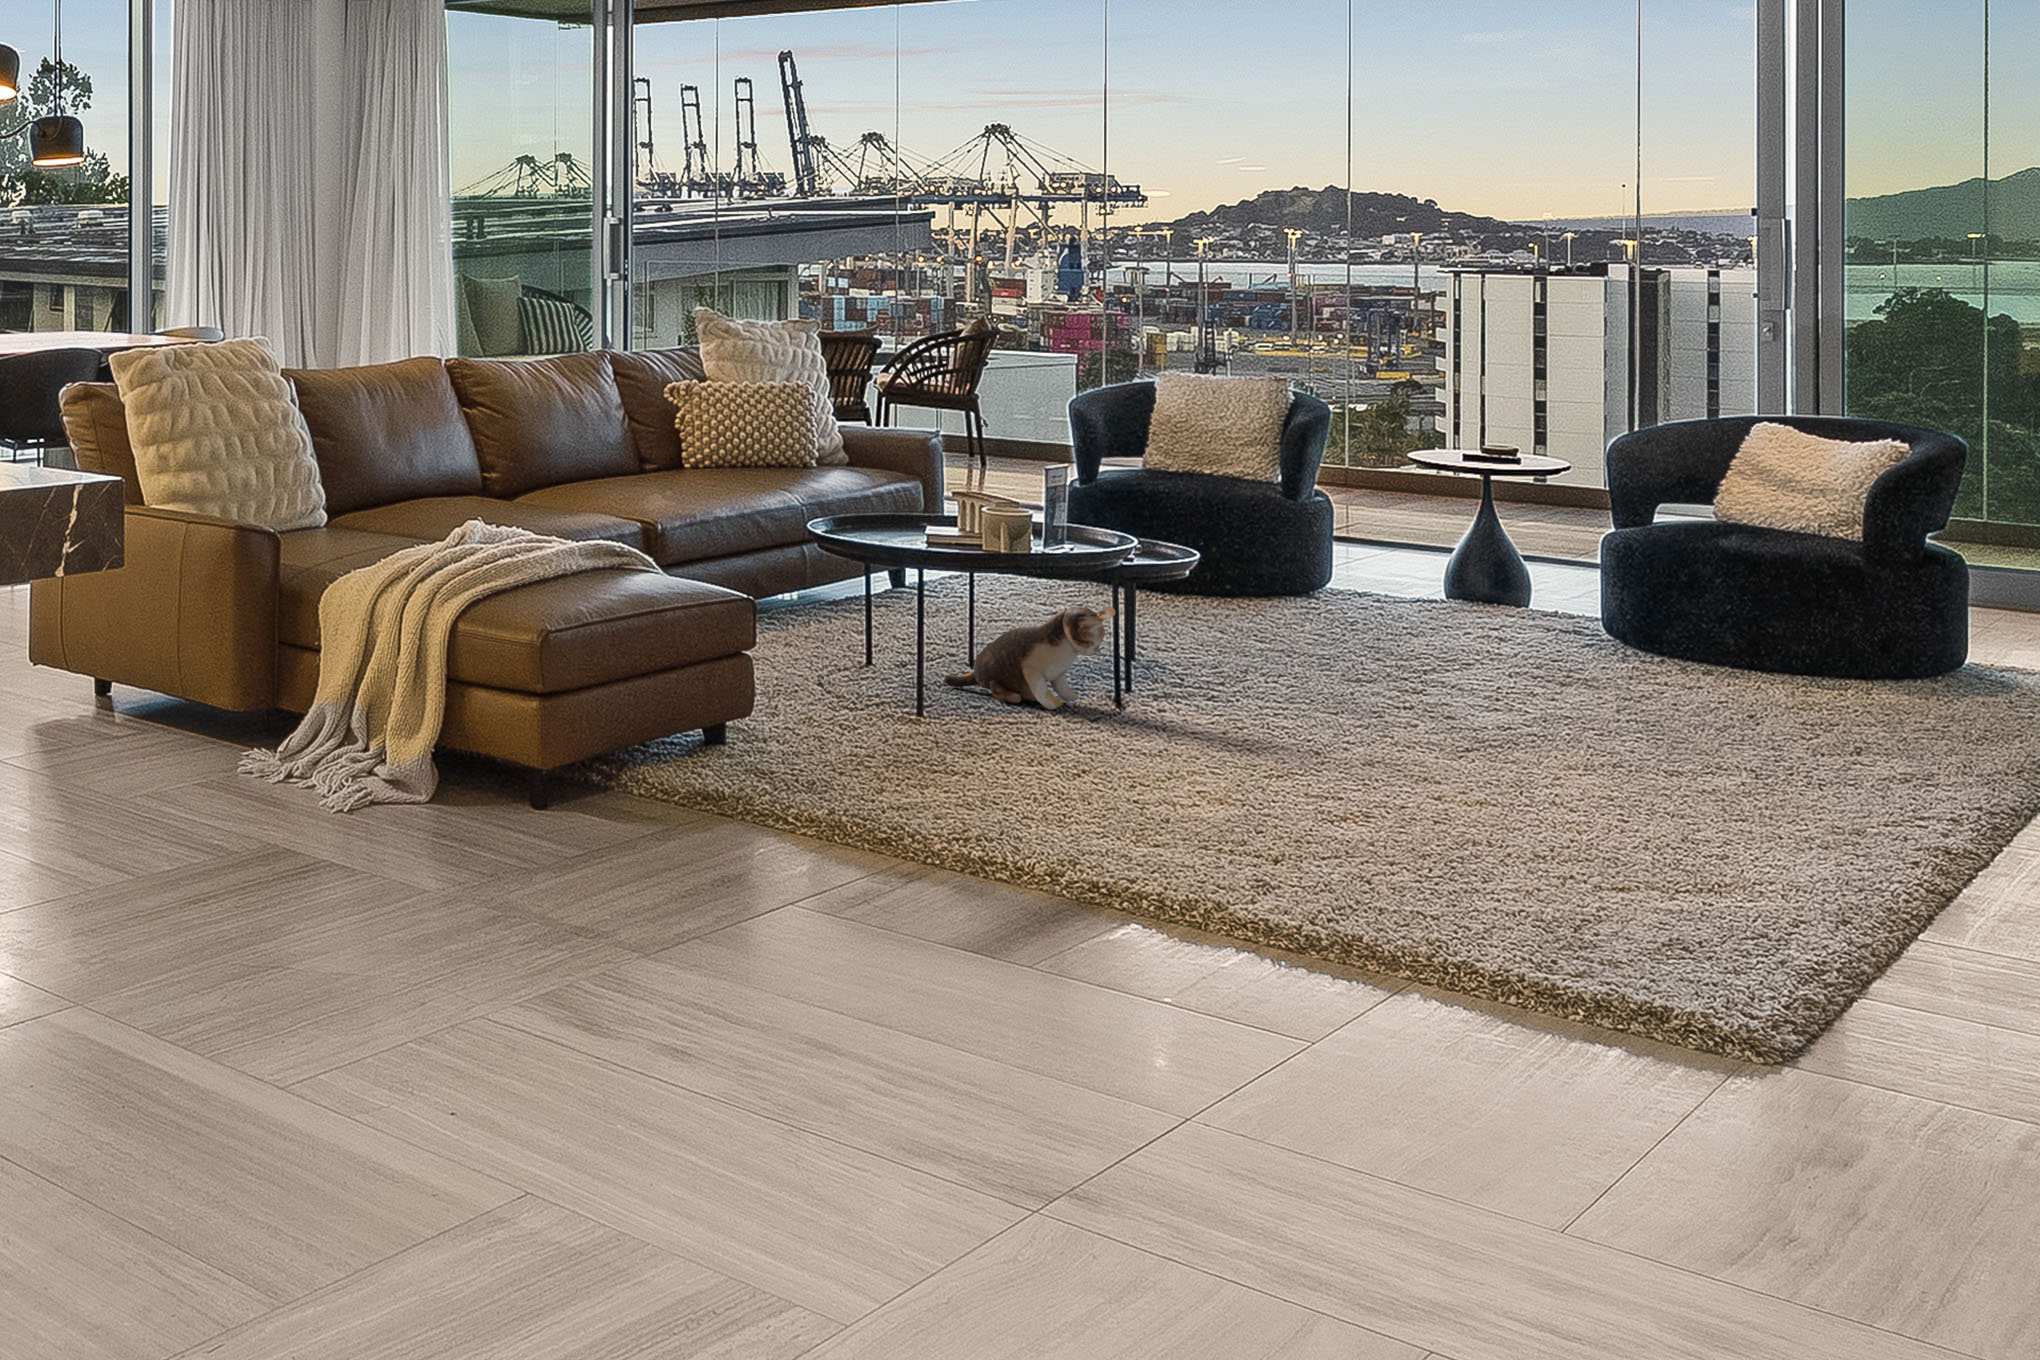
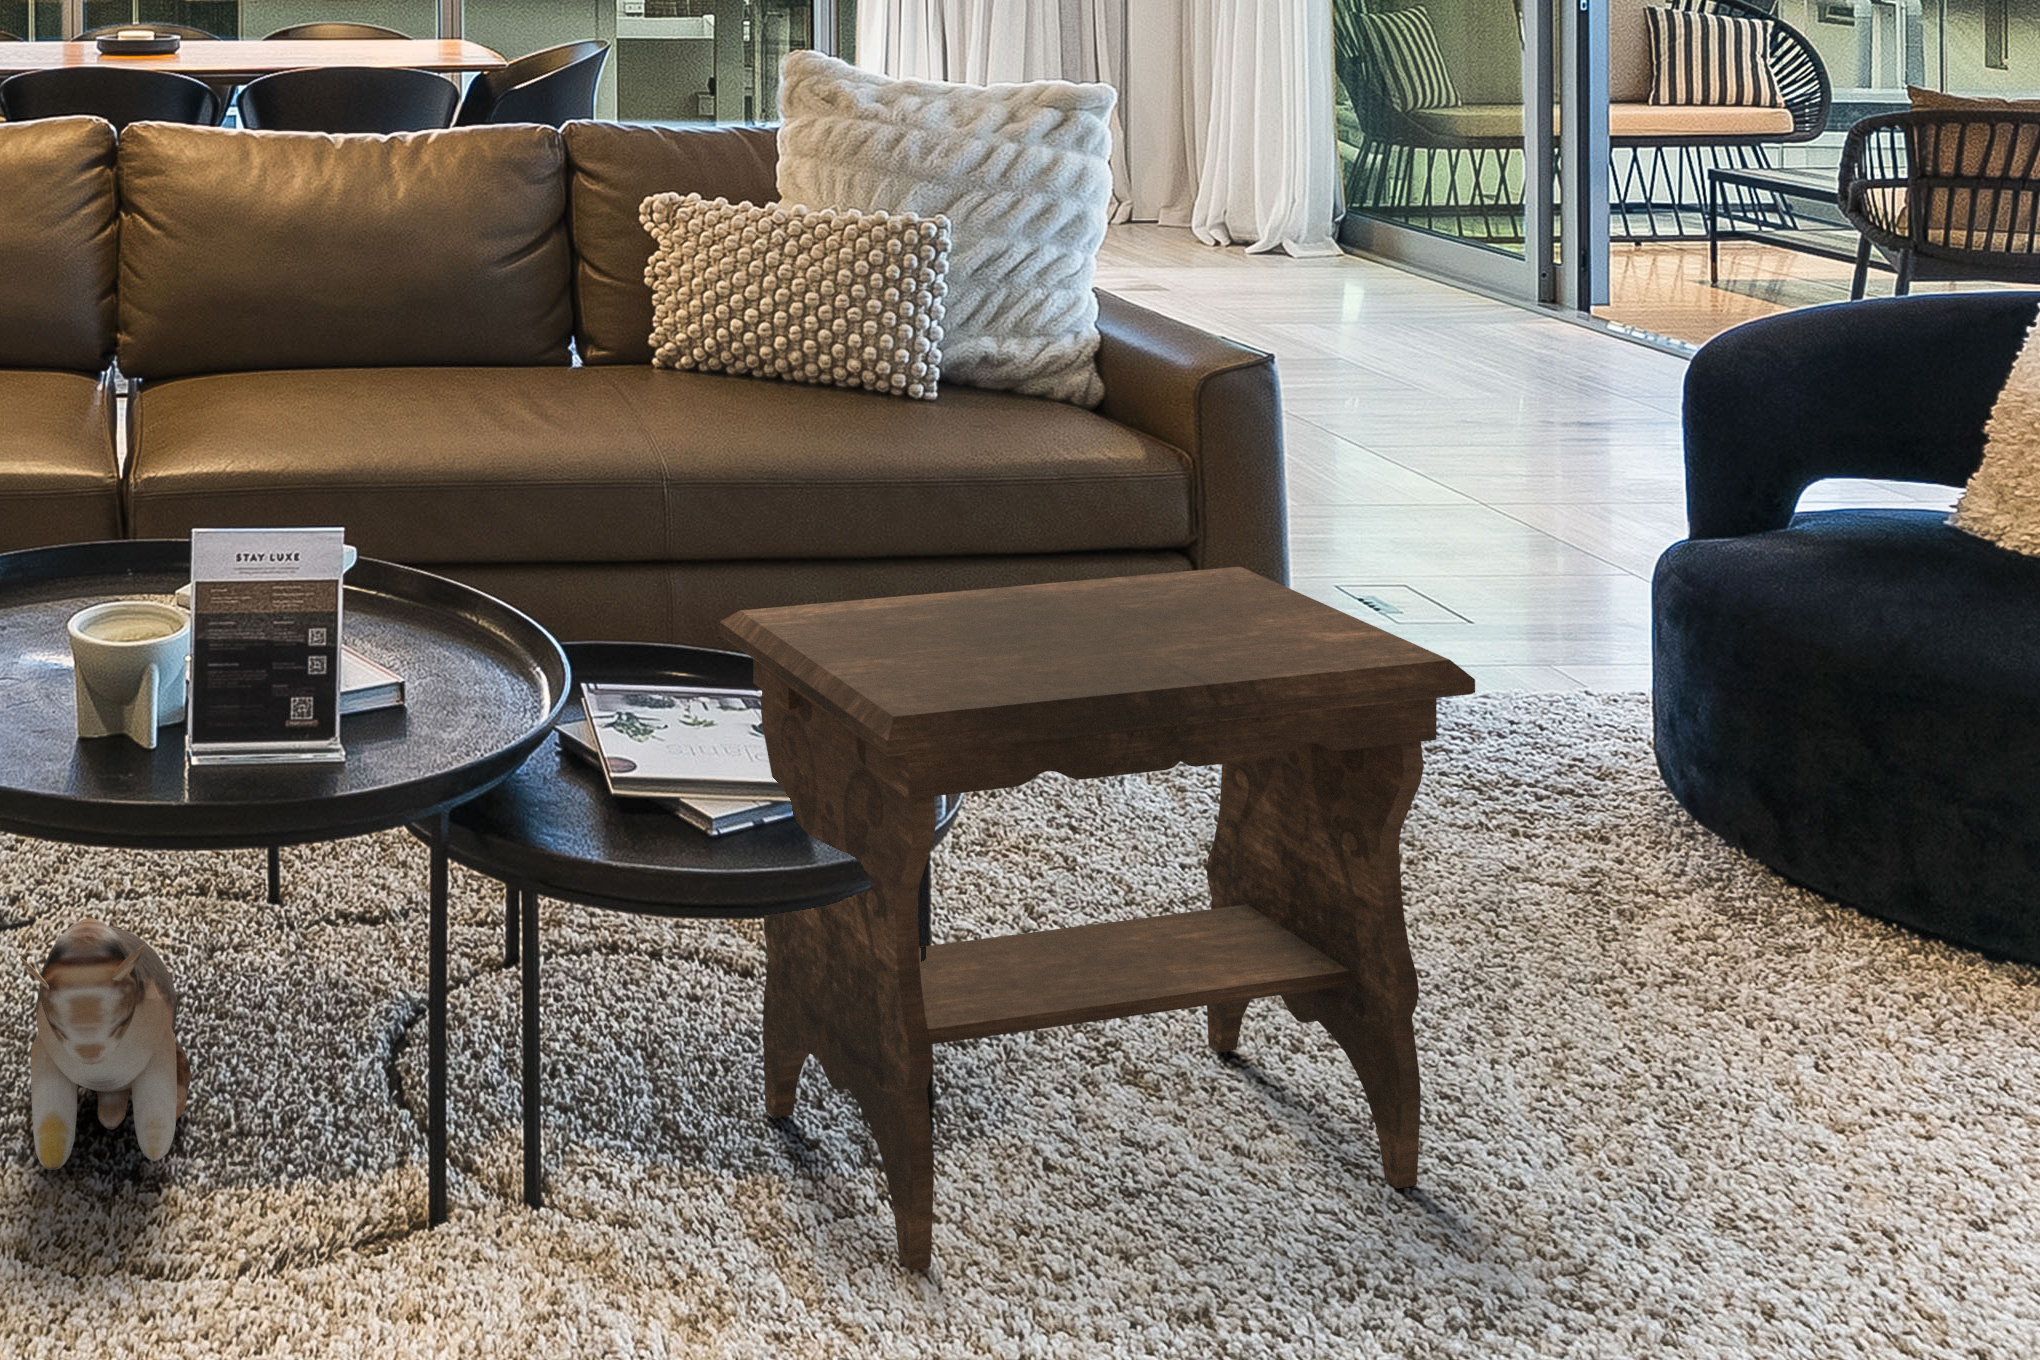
footstool: none [1140,462,1316,680] -> present [720,567,1475,1270]

